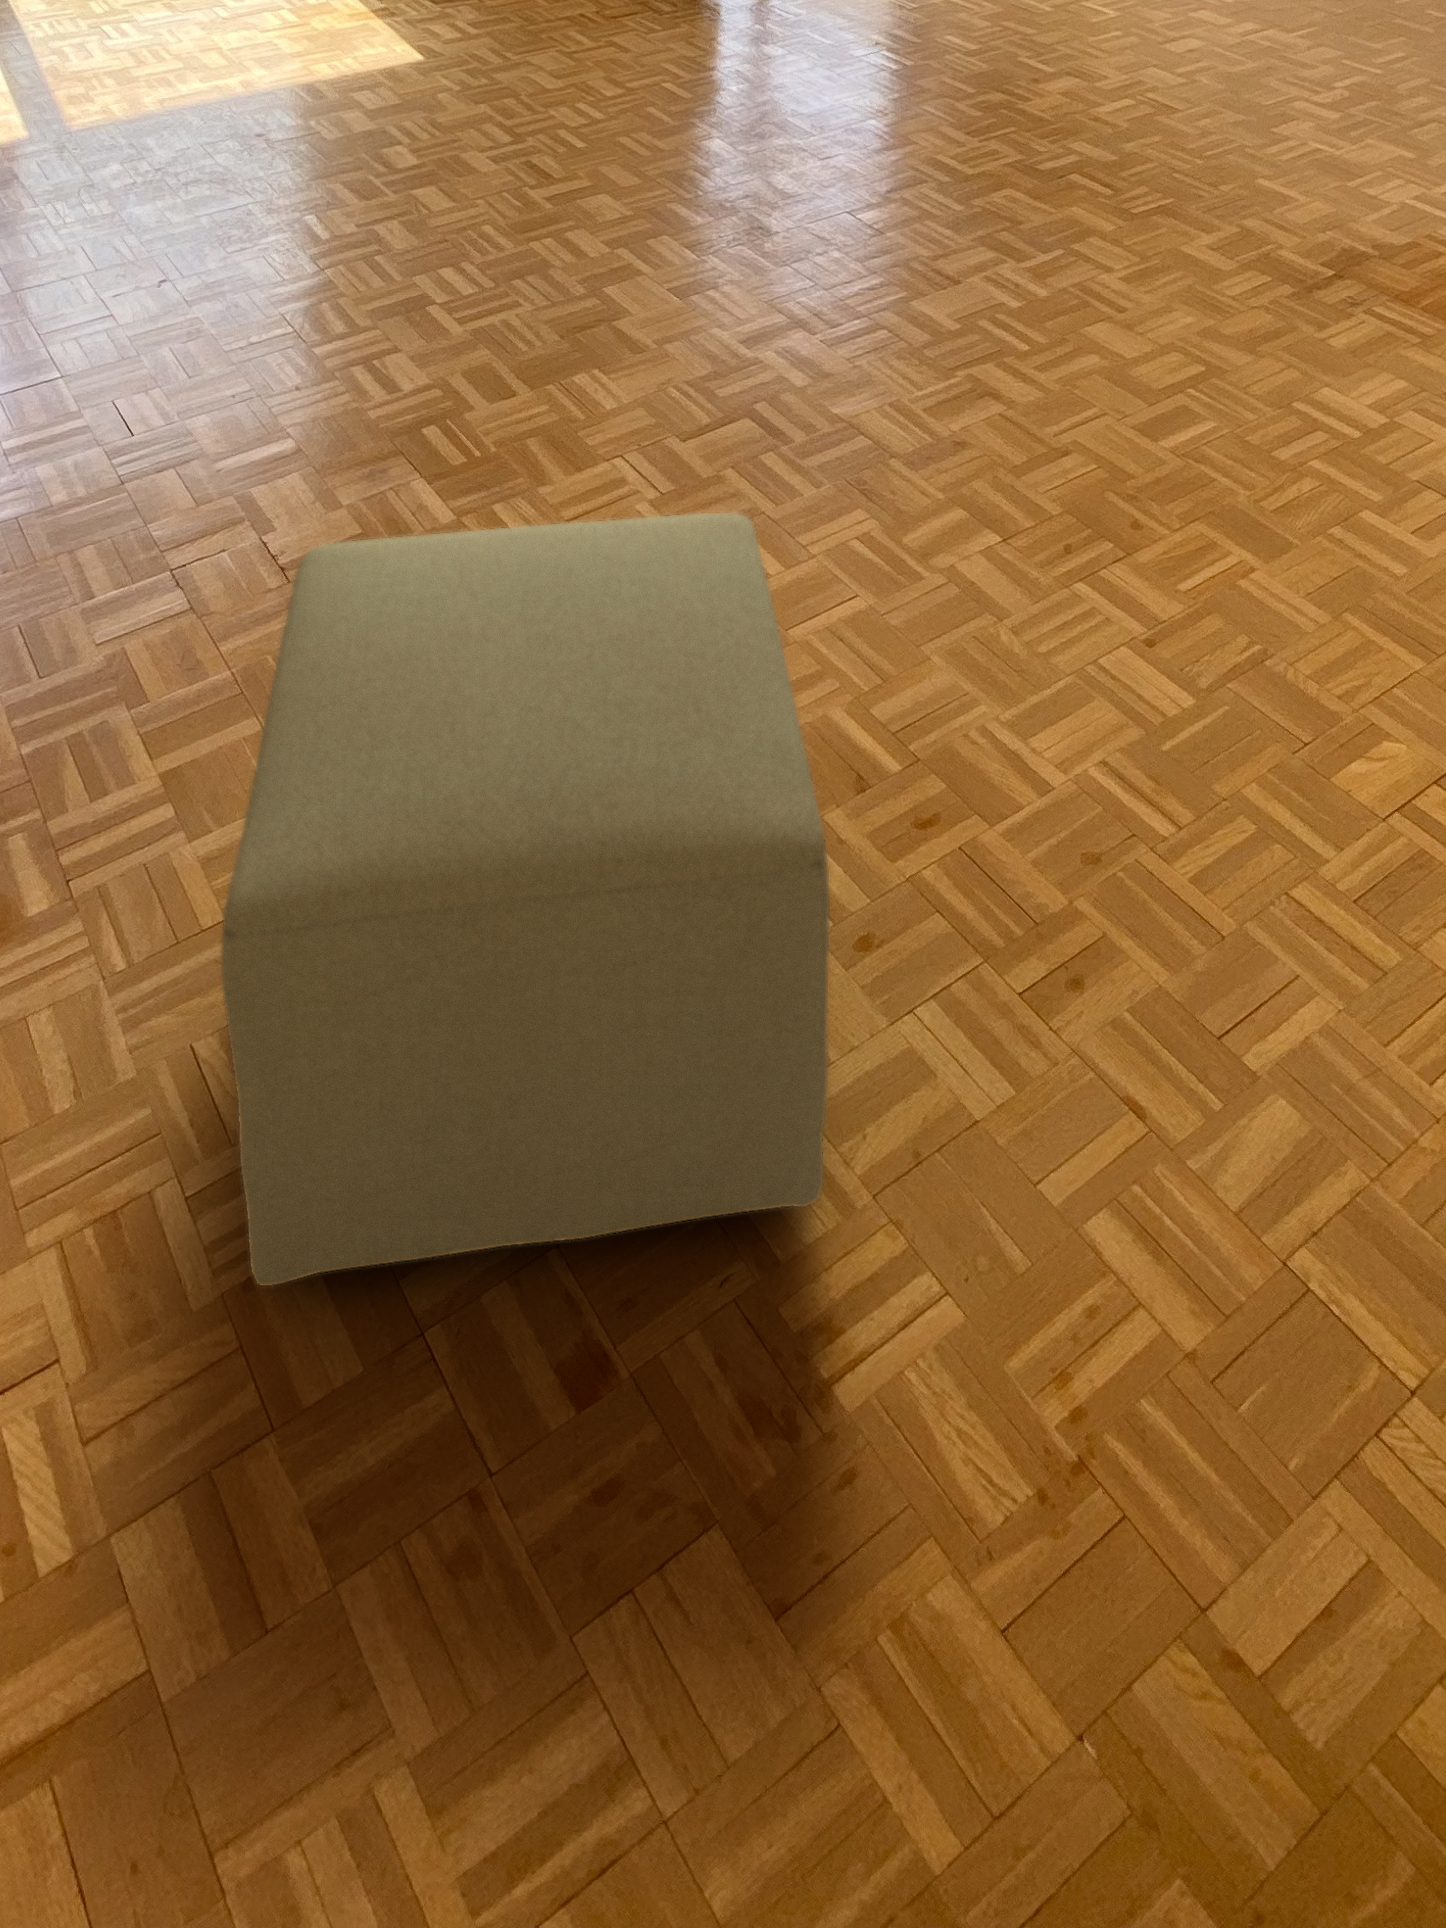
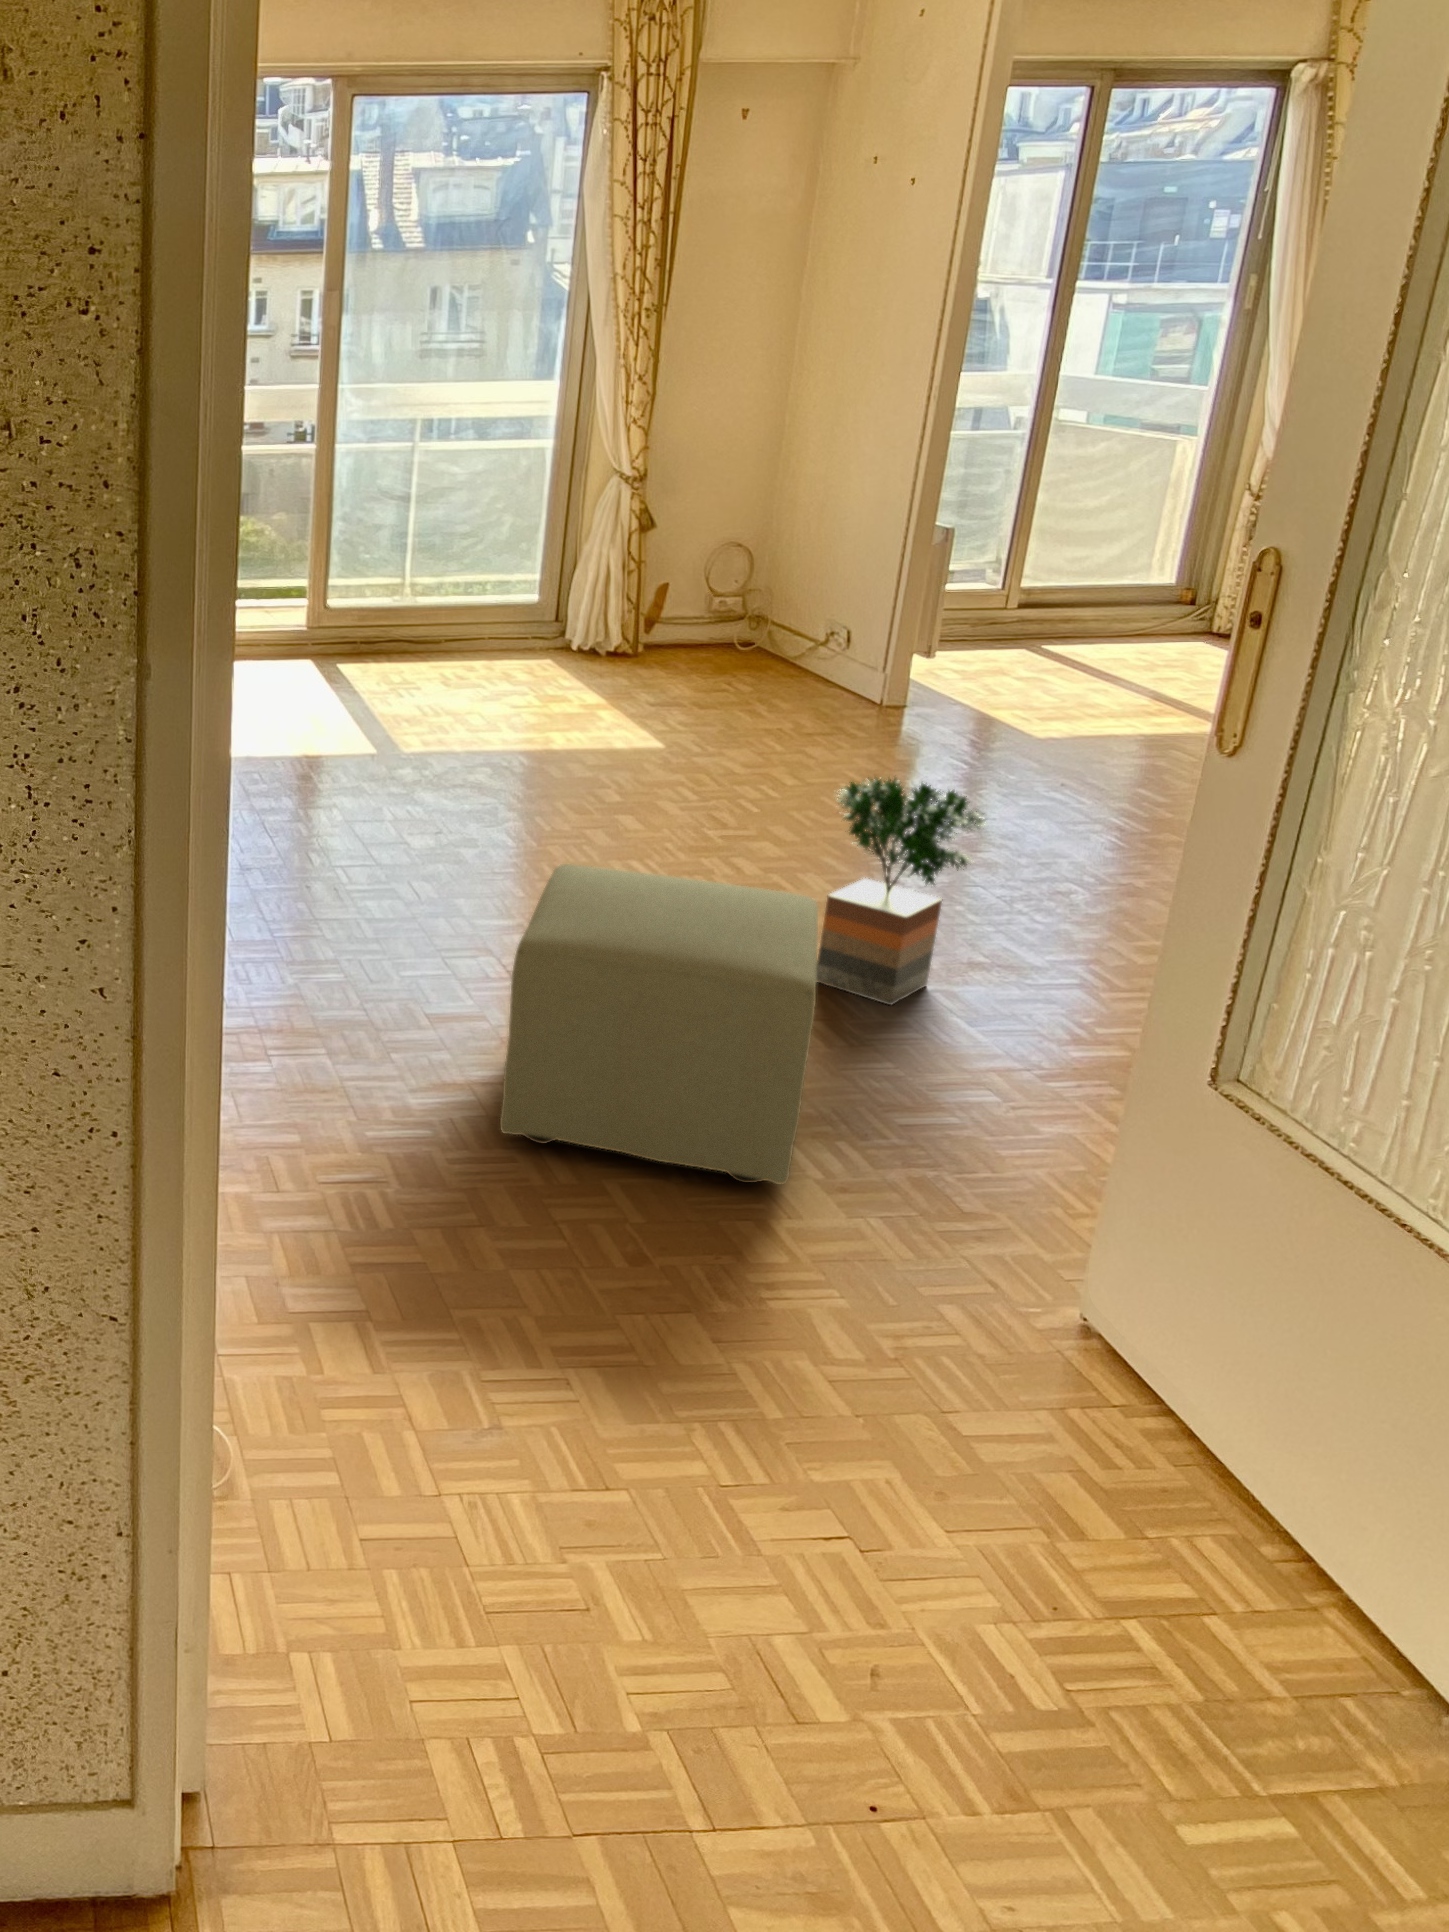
potted tree: none [704,184,910,528] -> present [816,778,985,1005]

